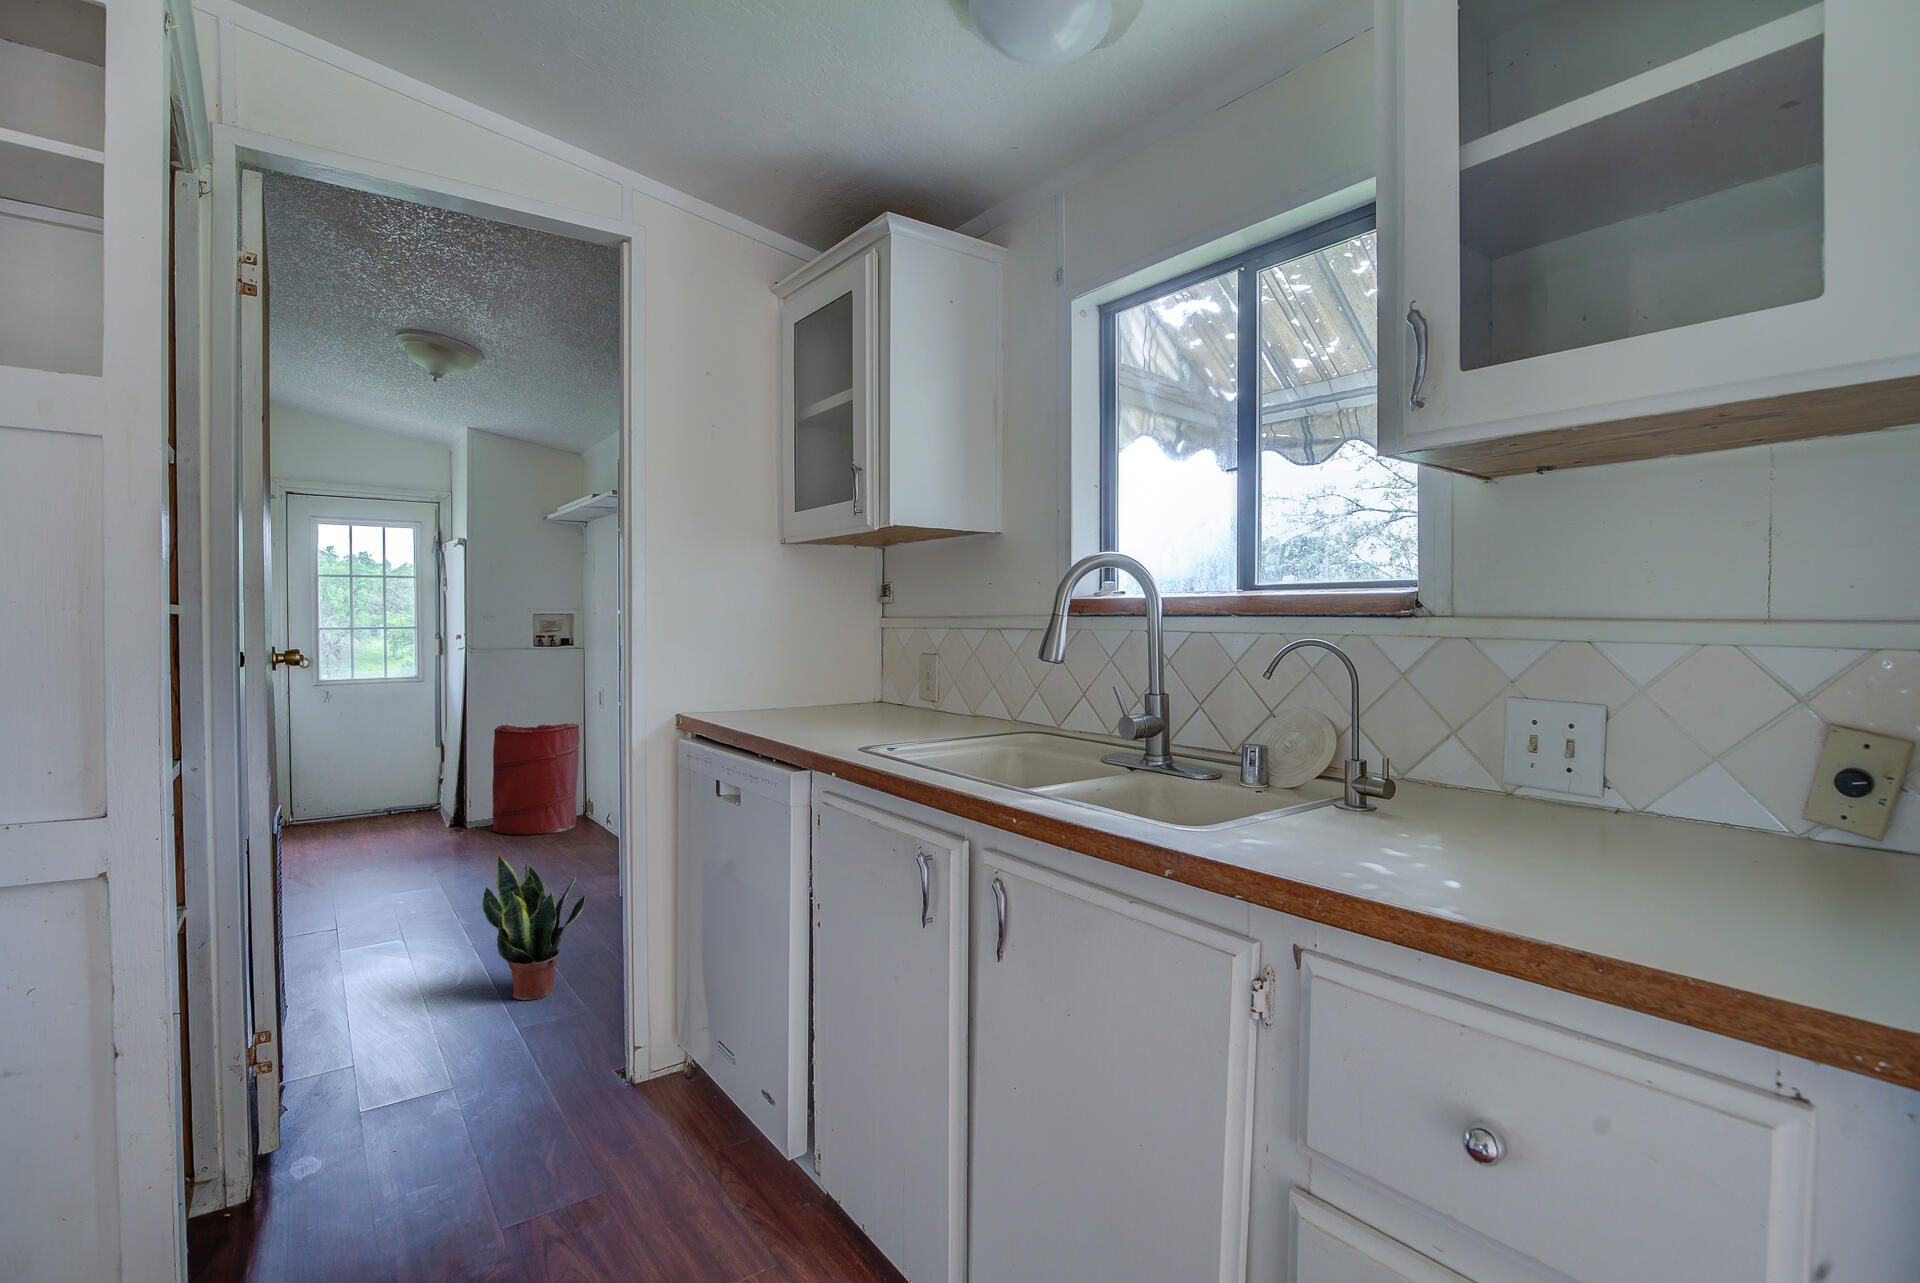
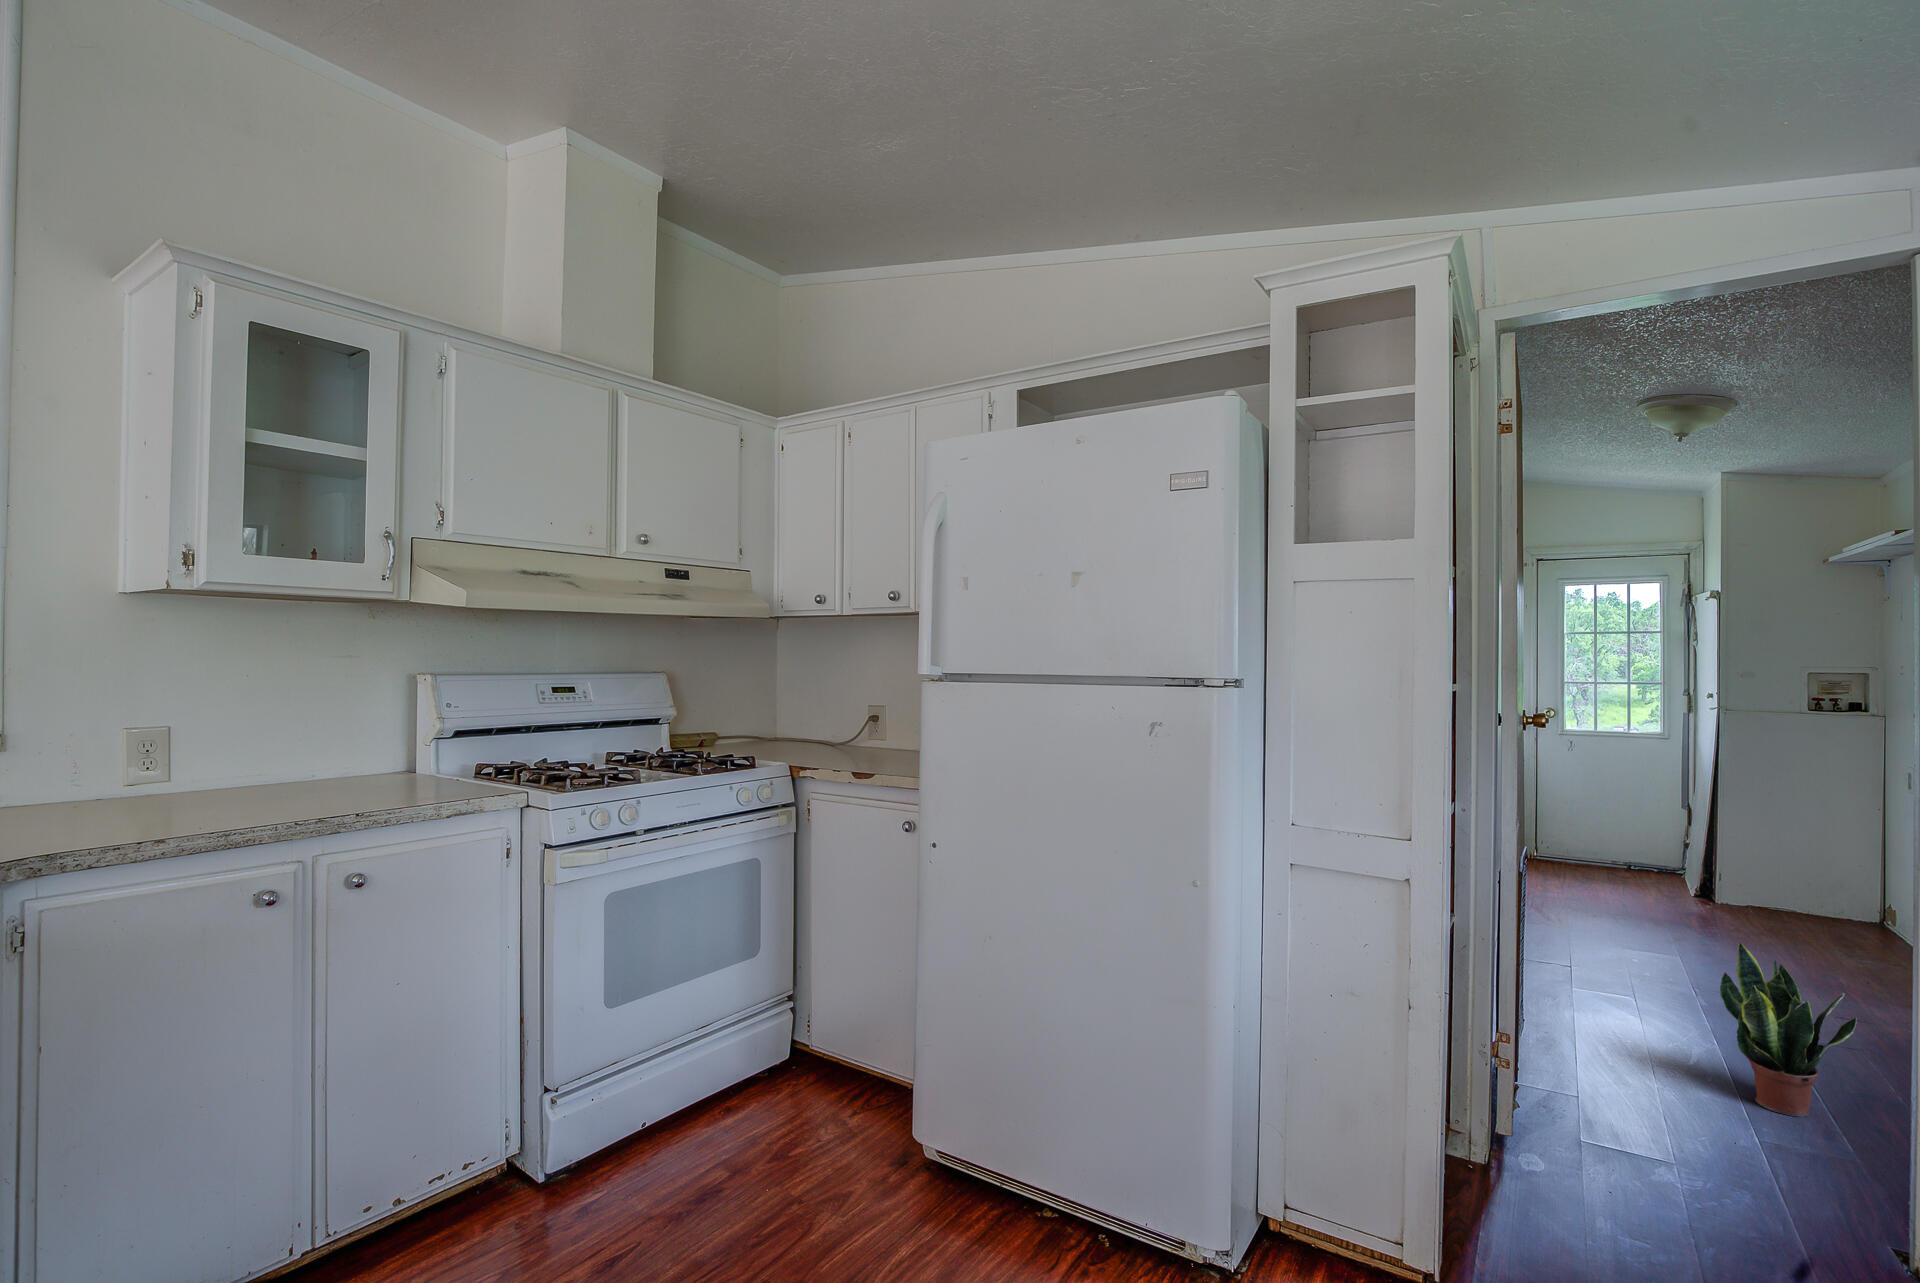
laundry hamper: present [493,723,580,835] -> none [1749,798,1875,937]

